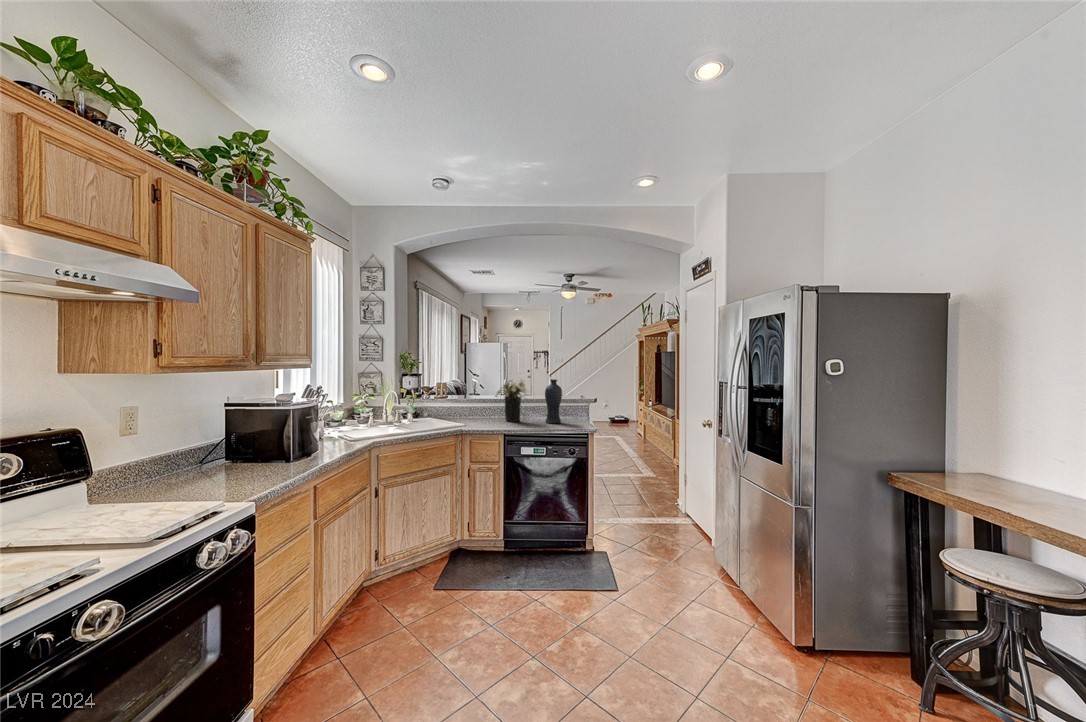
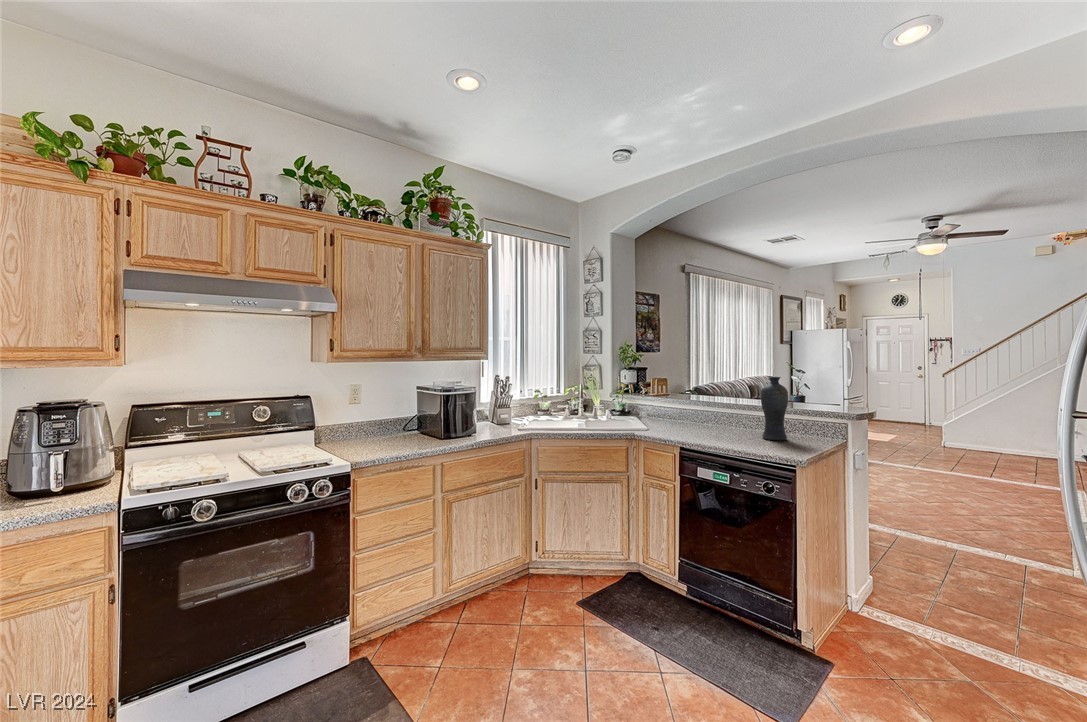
flower arrangement: present [495,380,527,422] -> none [691,375,741,432]

